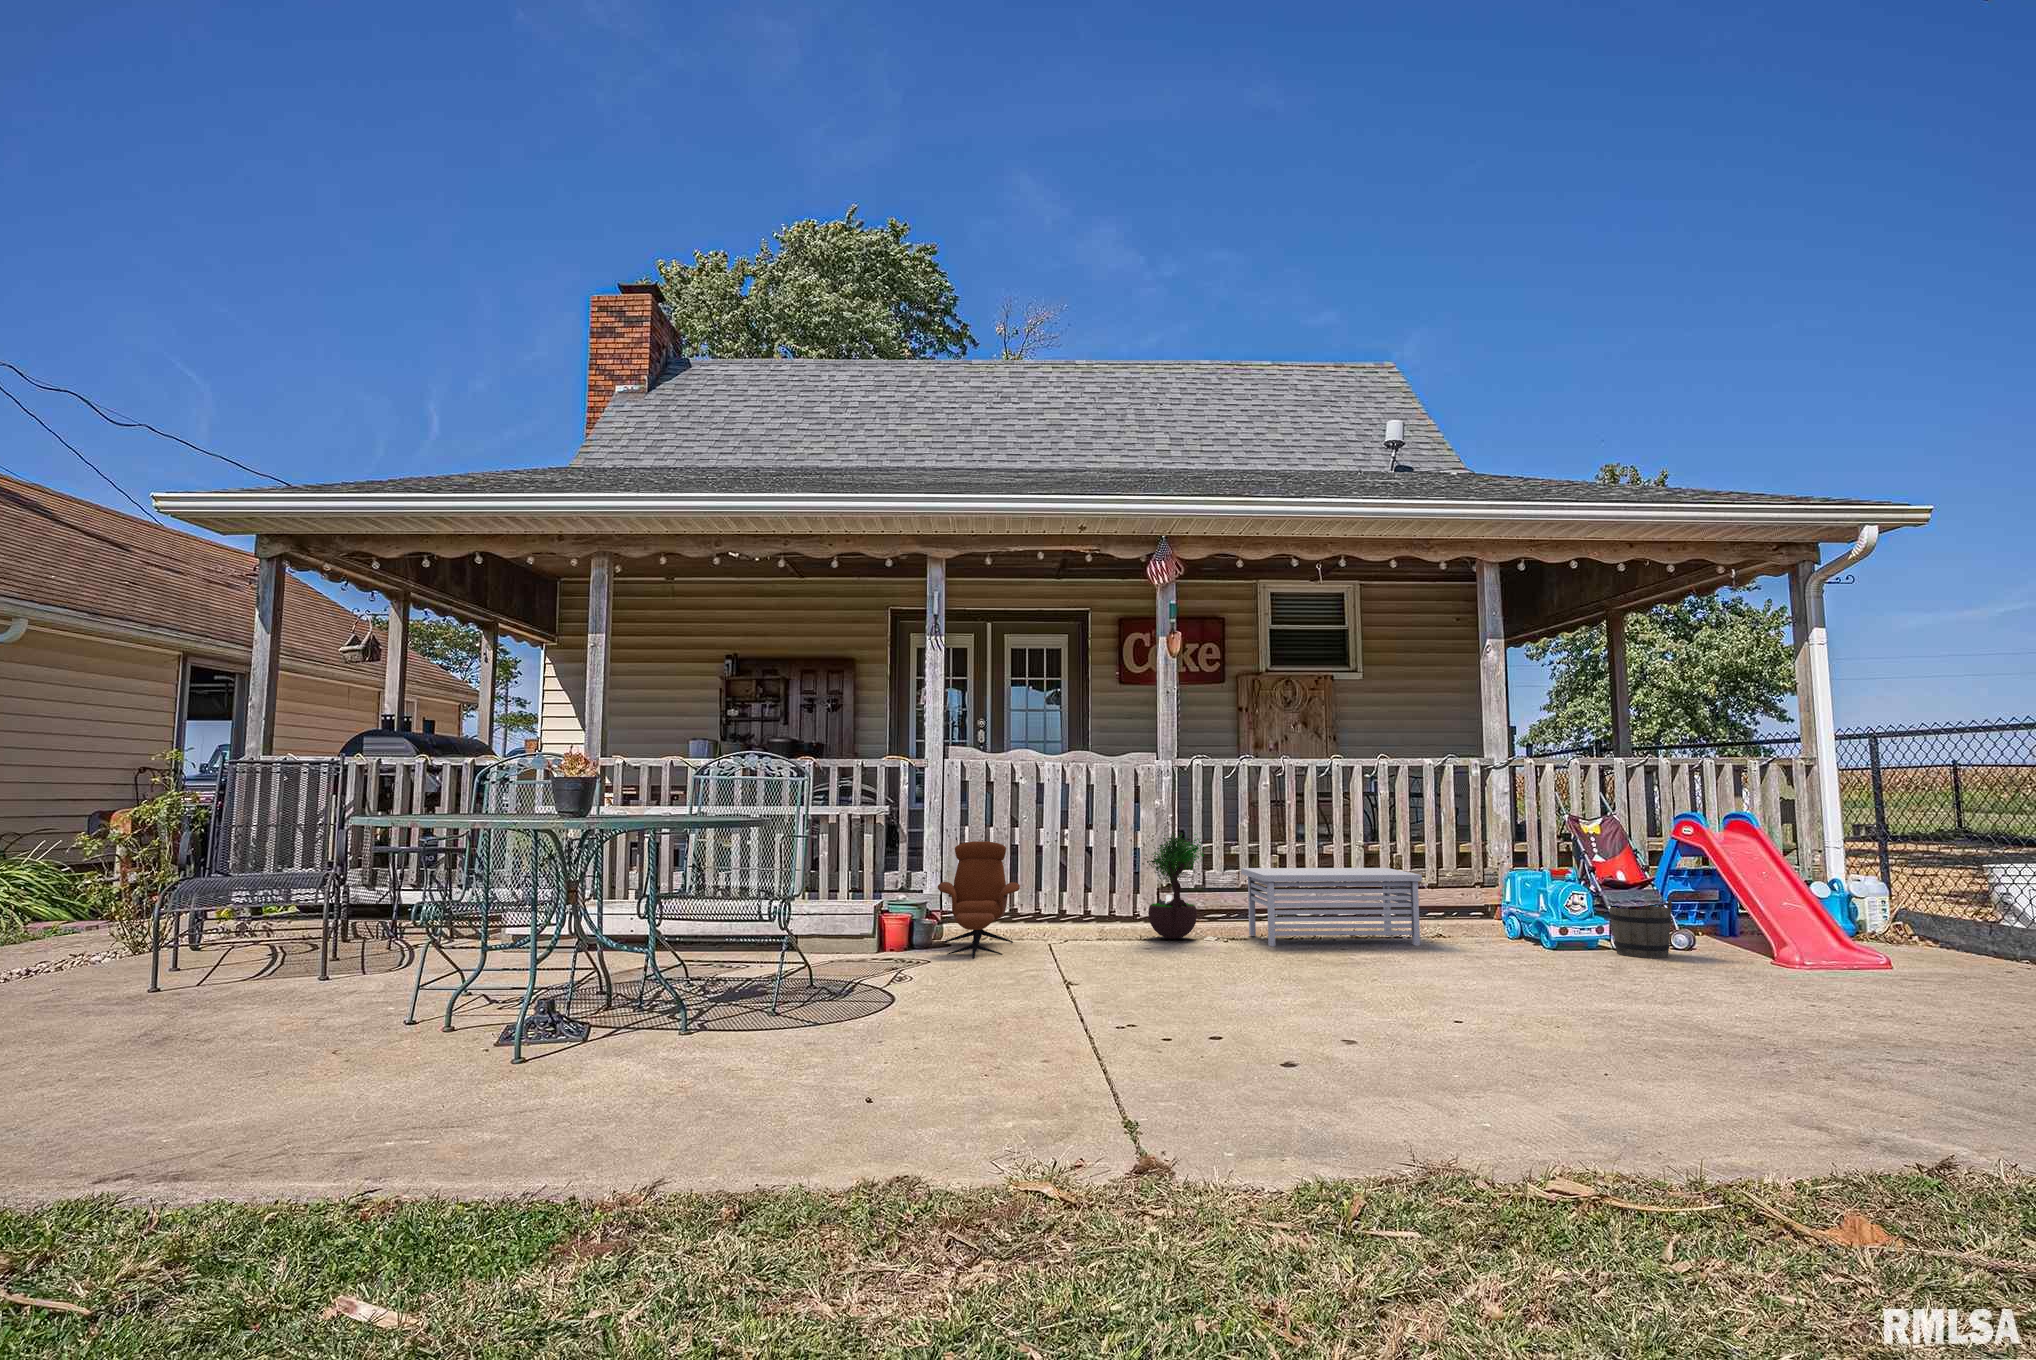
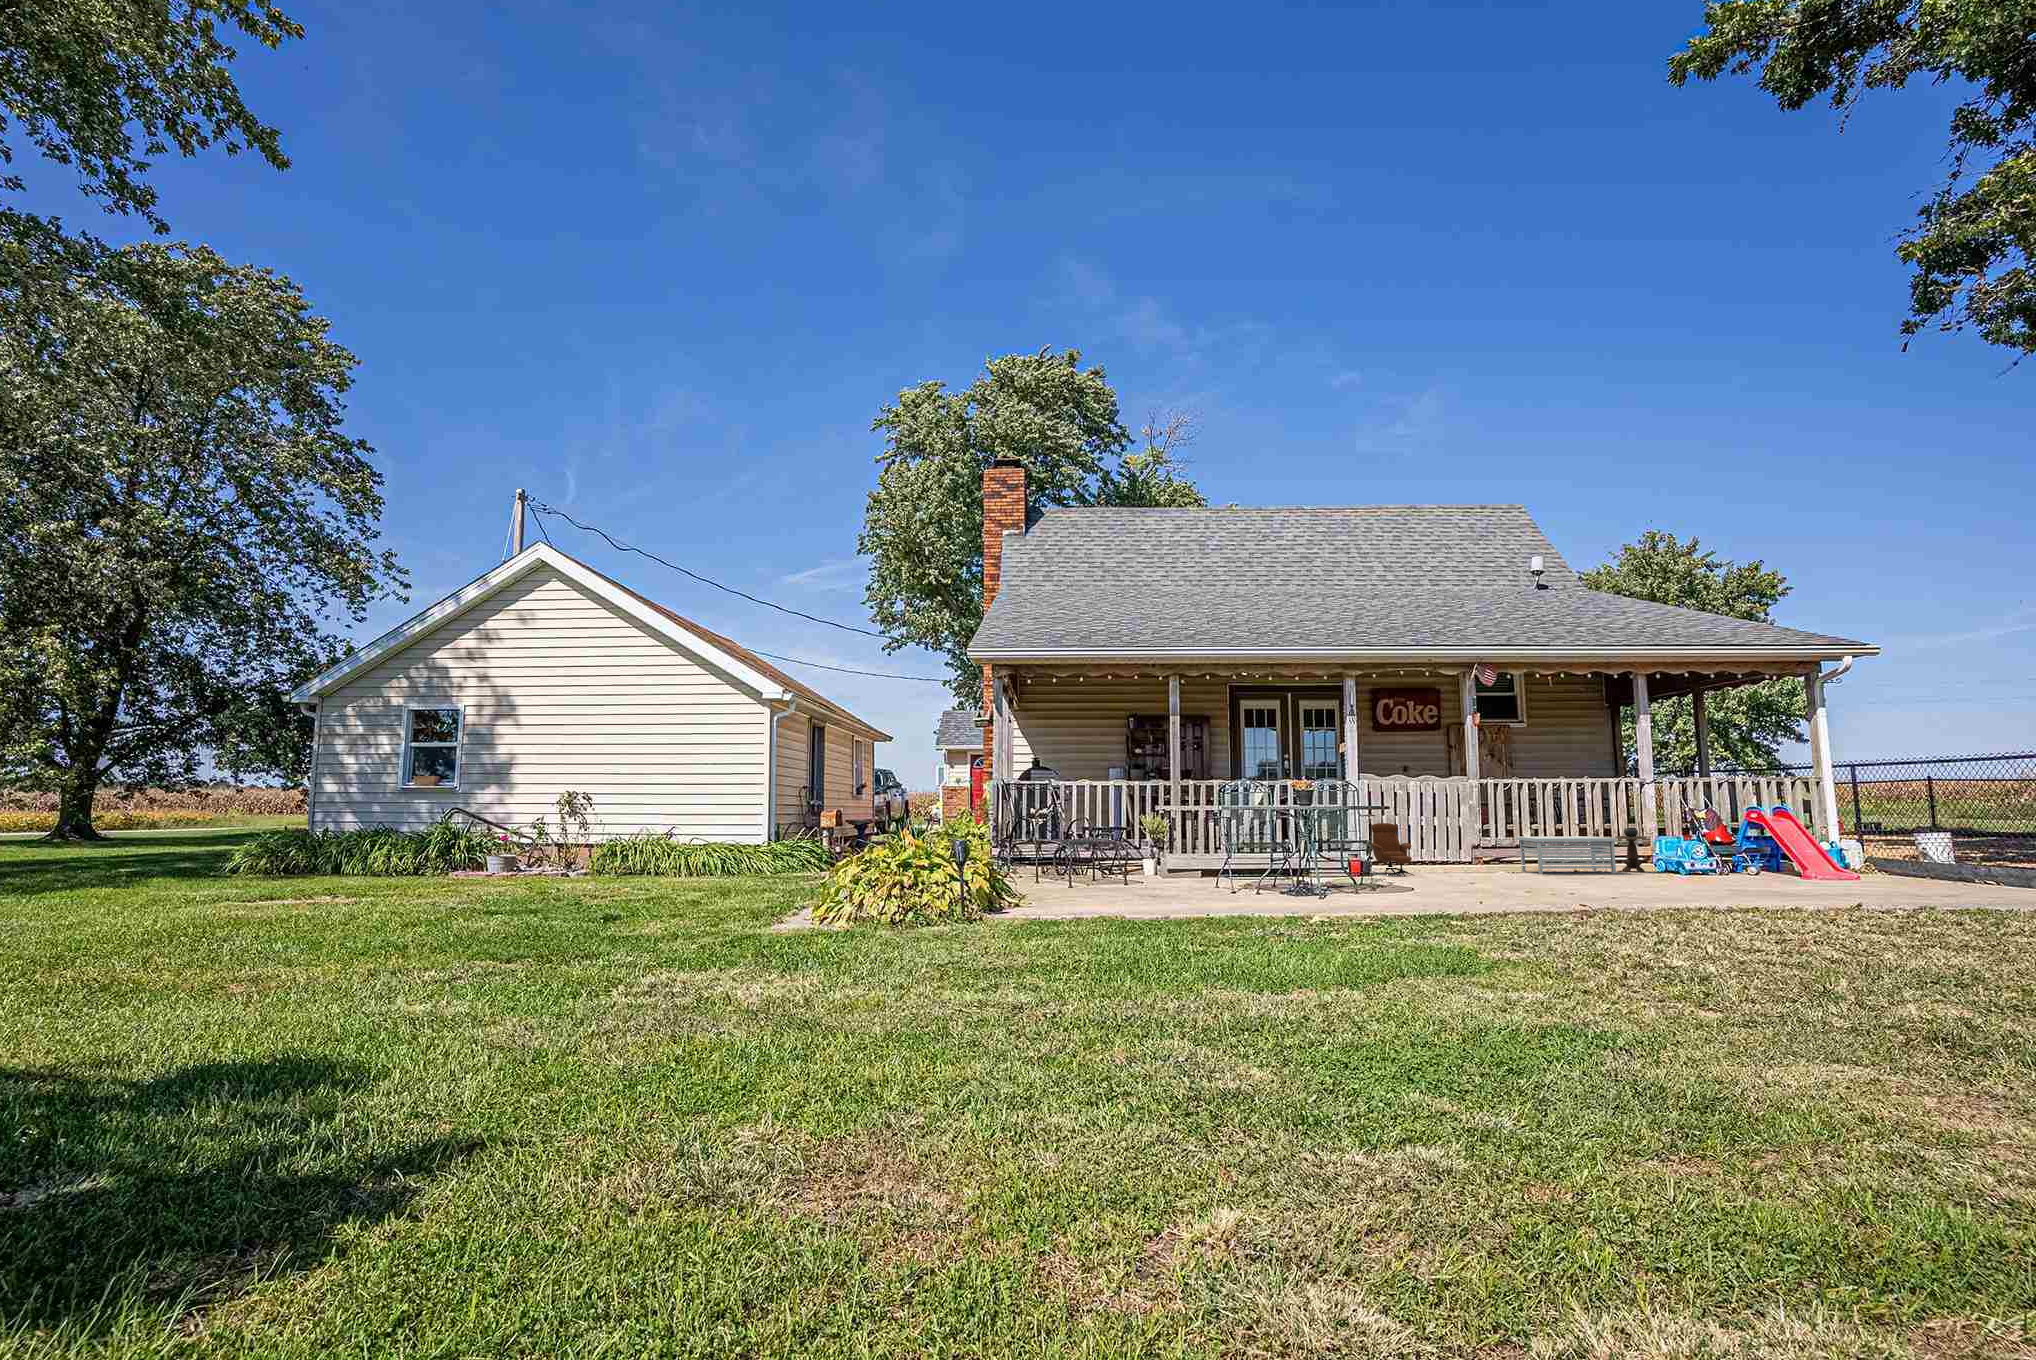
potted tree: present [1142,826,1206,939] -> none [1470,815,1503,872]
side table: none [1430,853,1485,941] -> present [1616,828,1647,872]
bucket: present [1609,901,1673,958] -> none [1712,848,1746,876]

